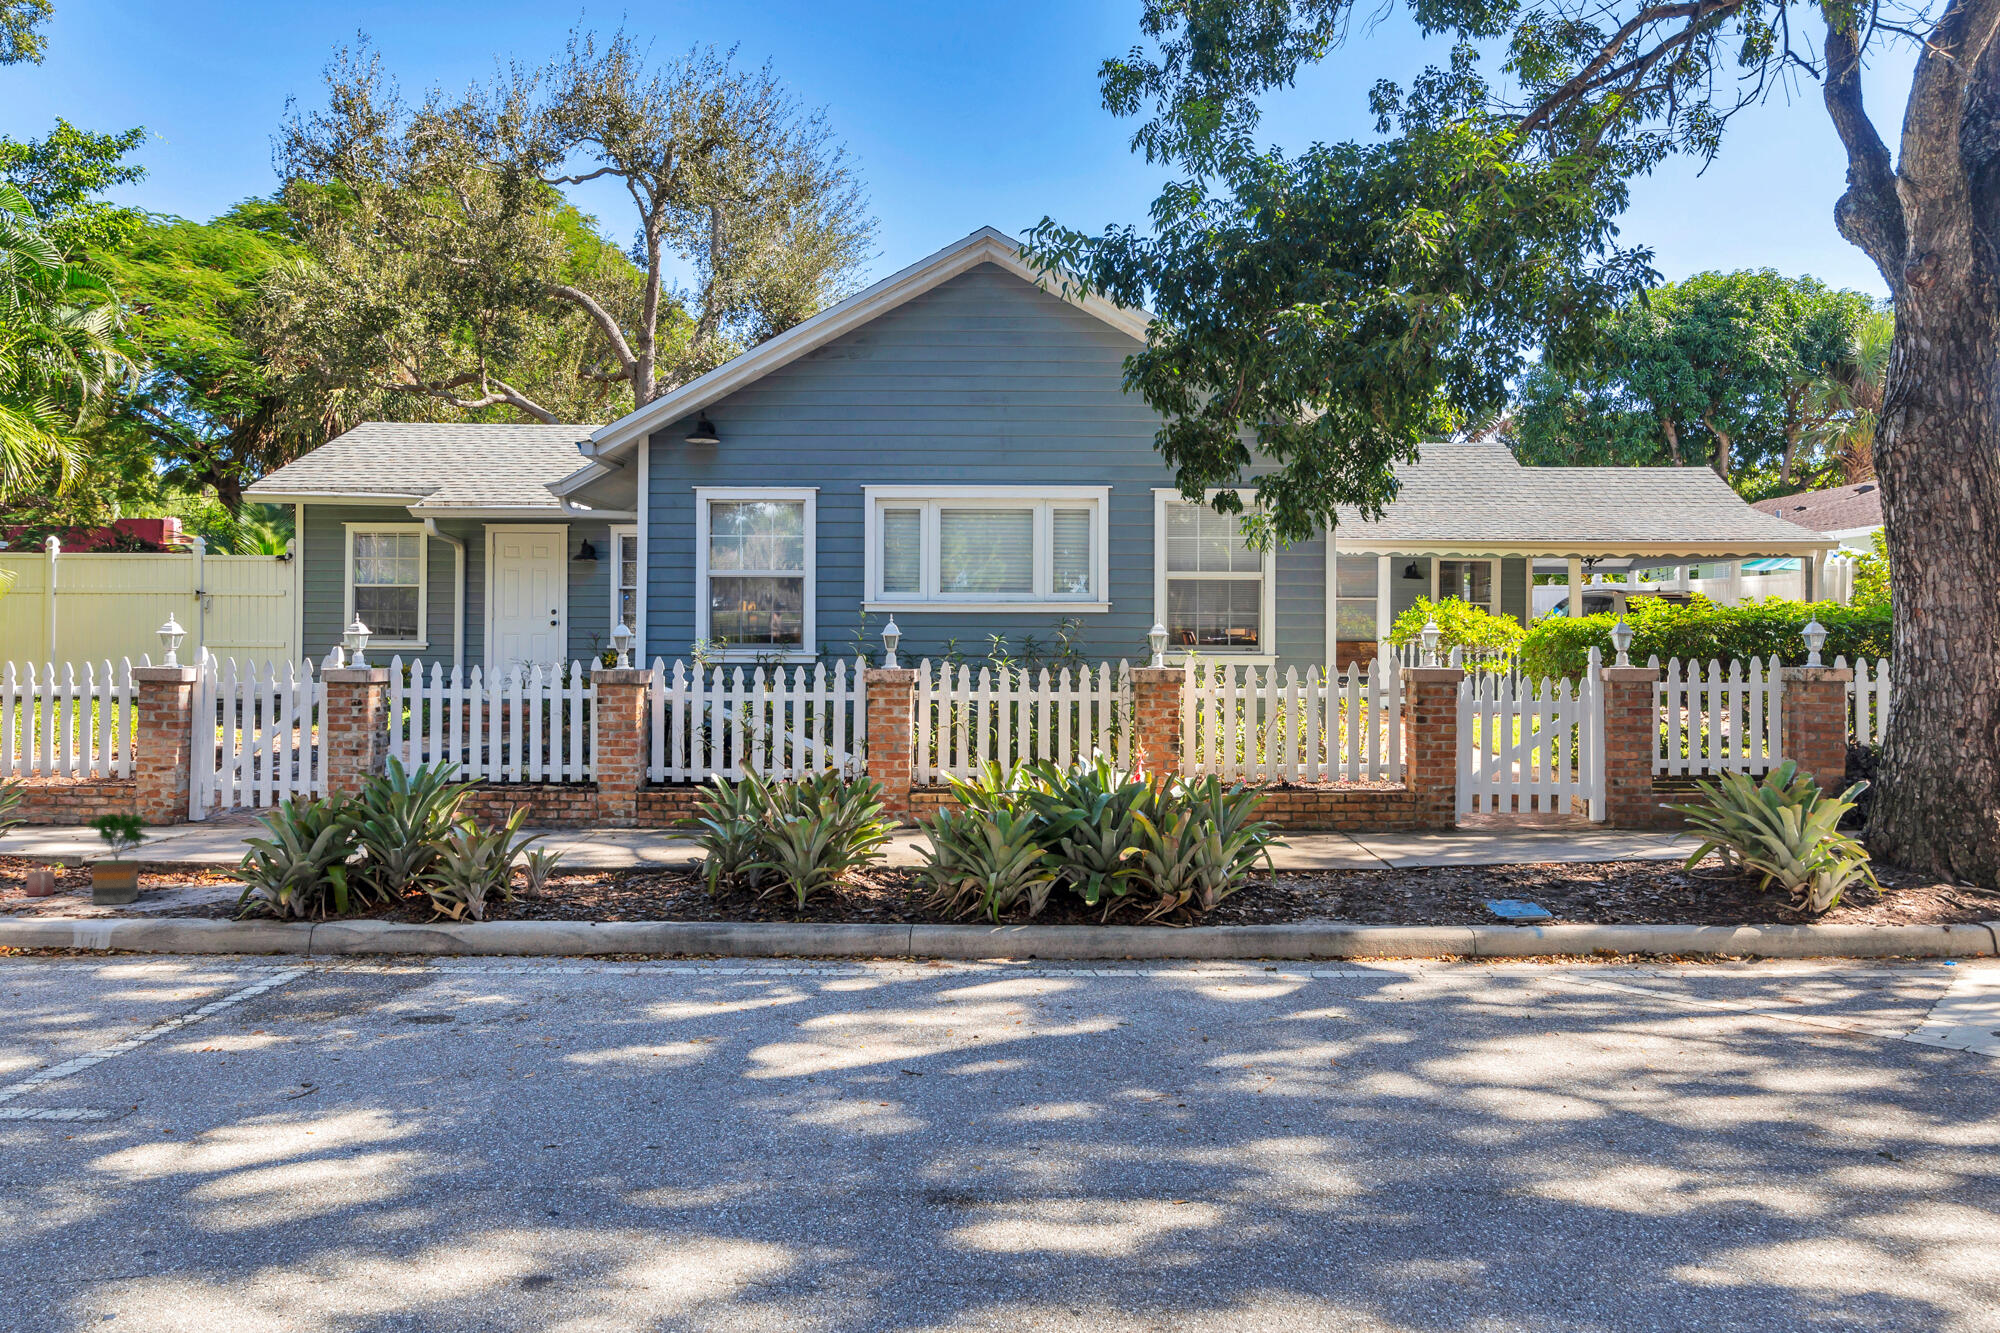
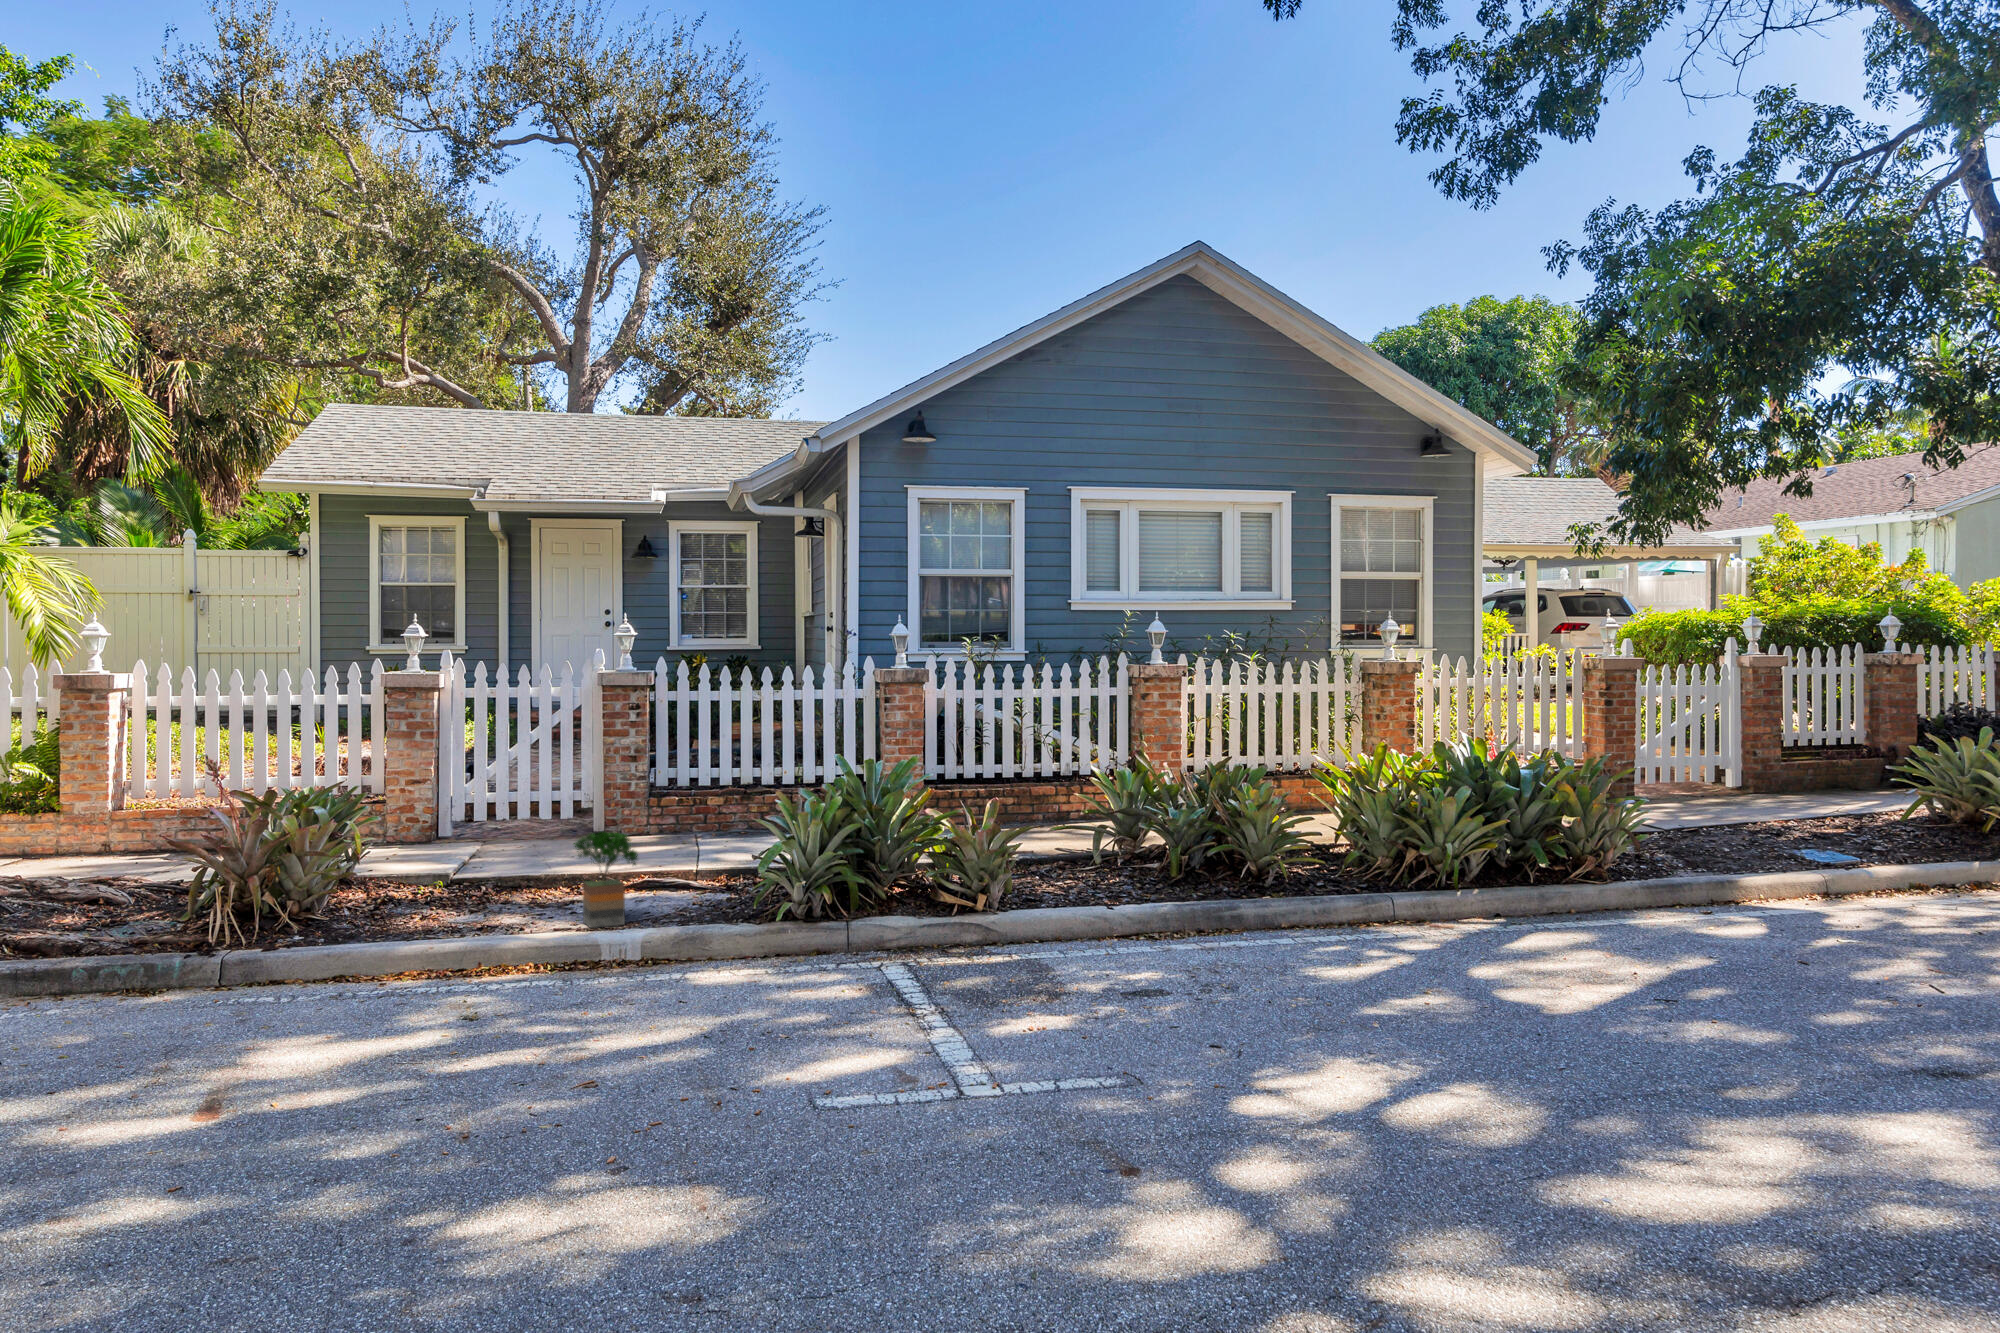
watering can: present [26,863,55,896] -> none [480,882,515,922]

